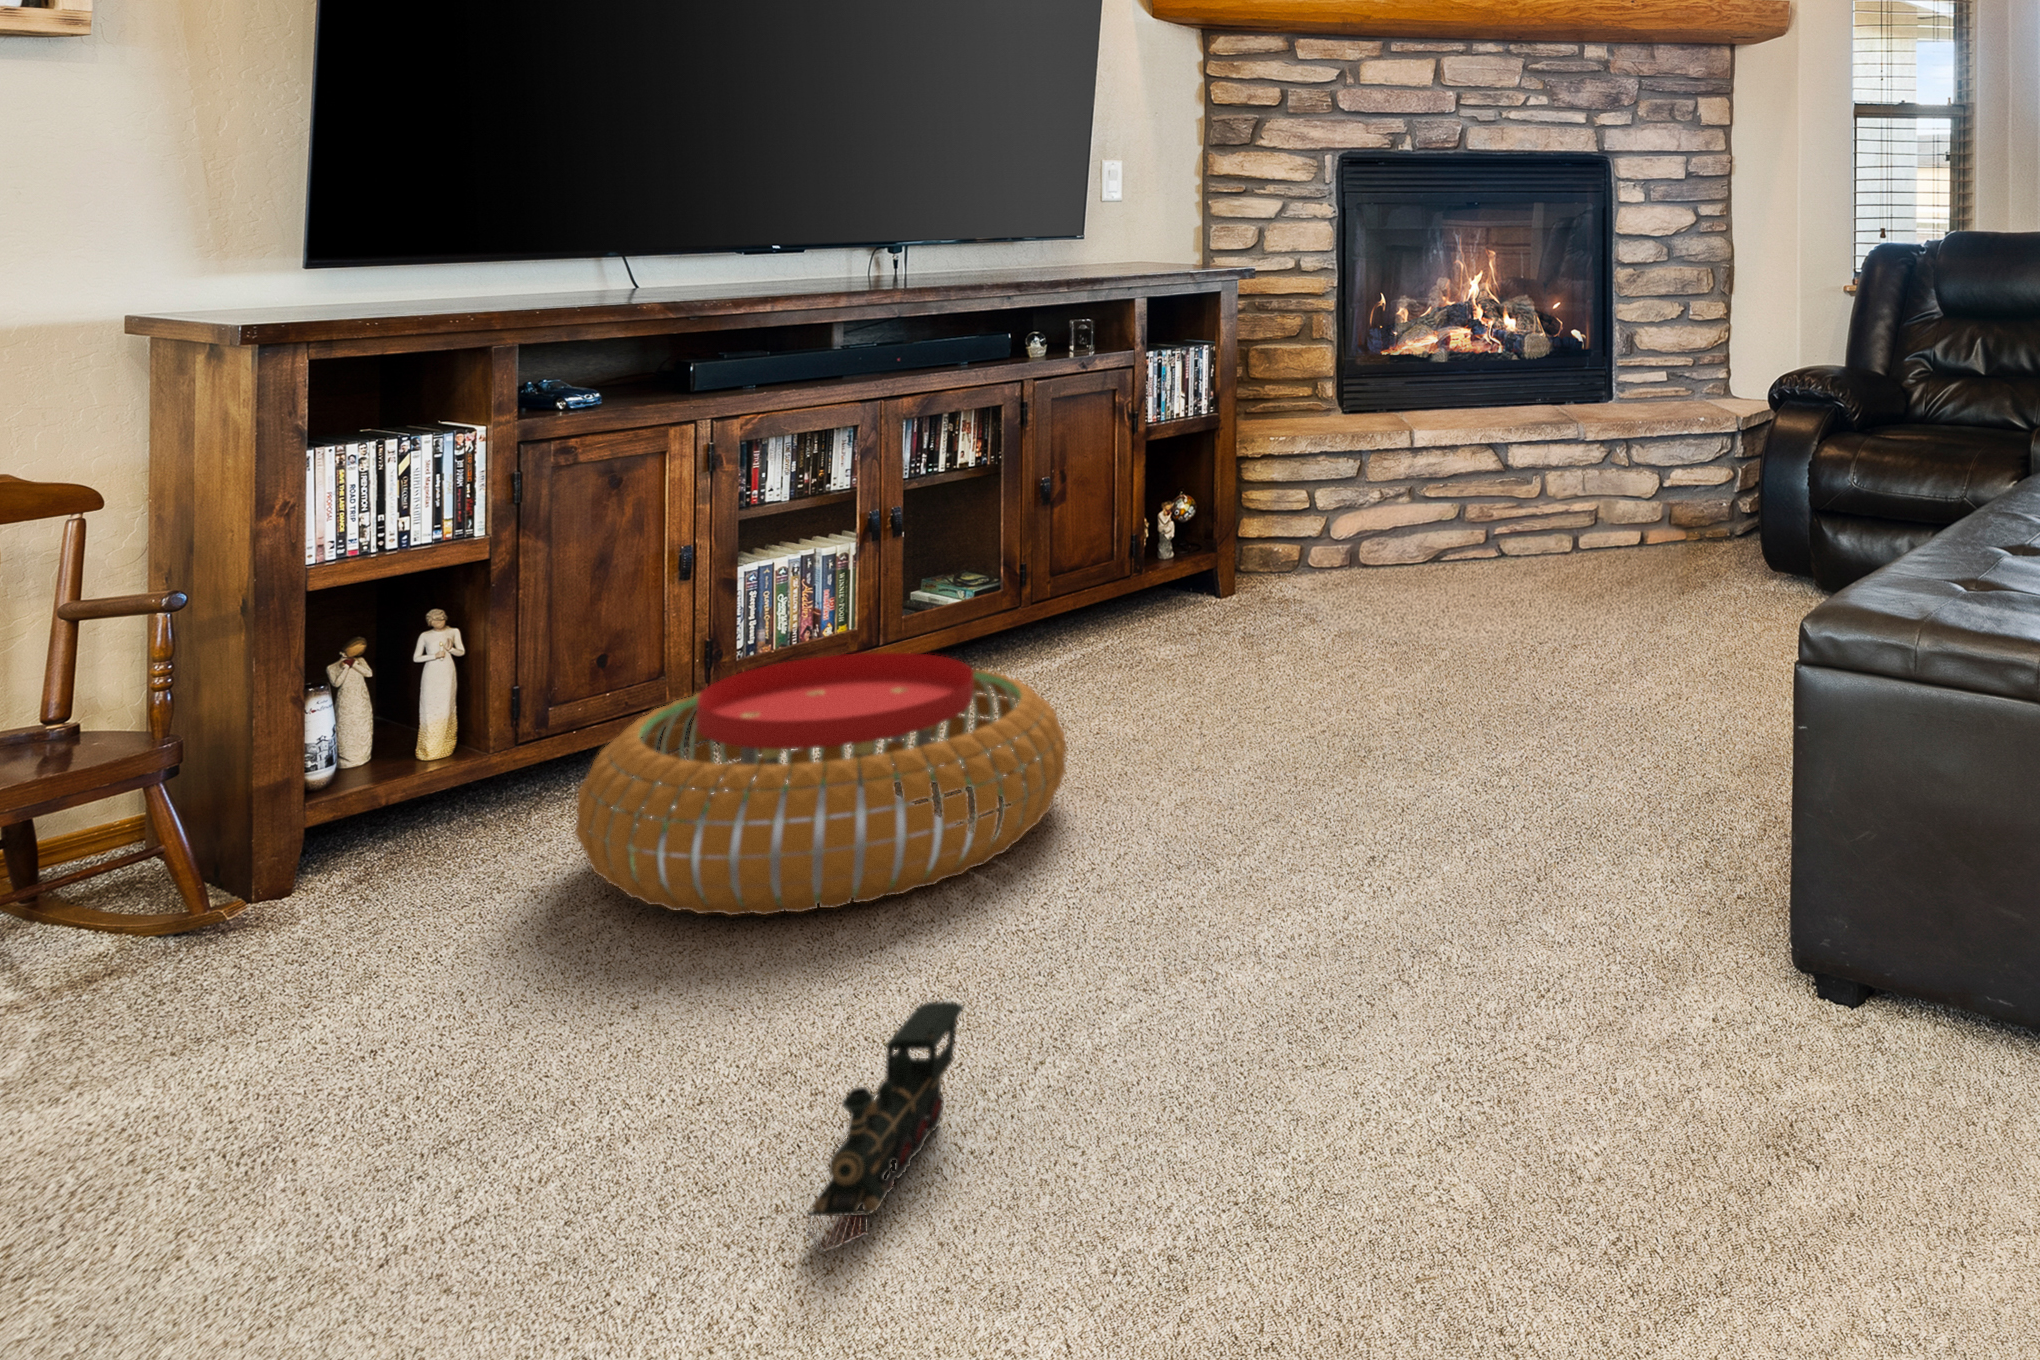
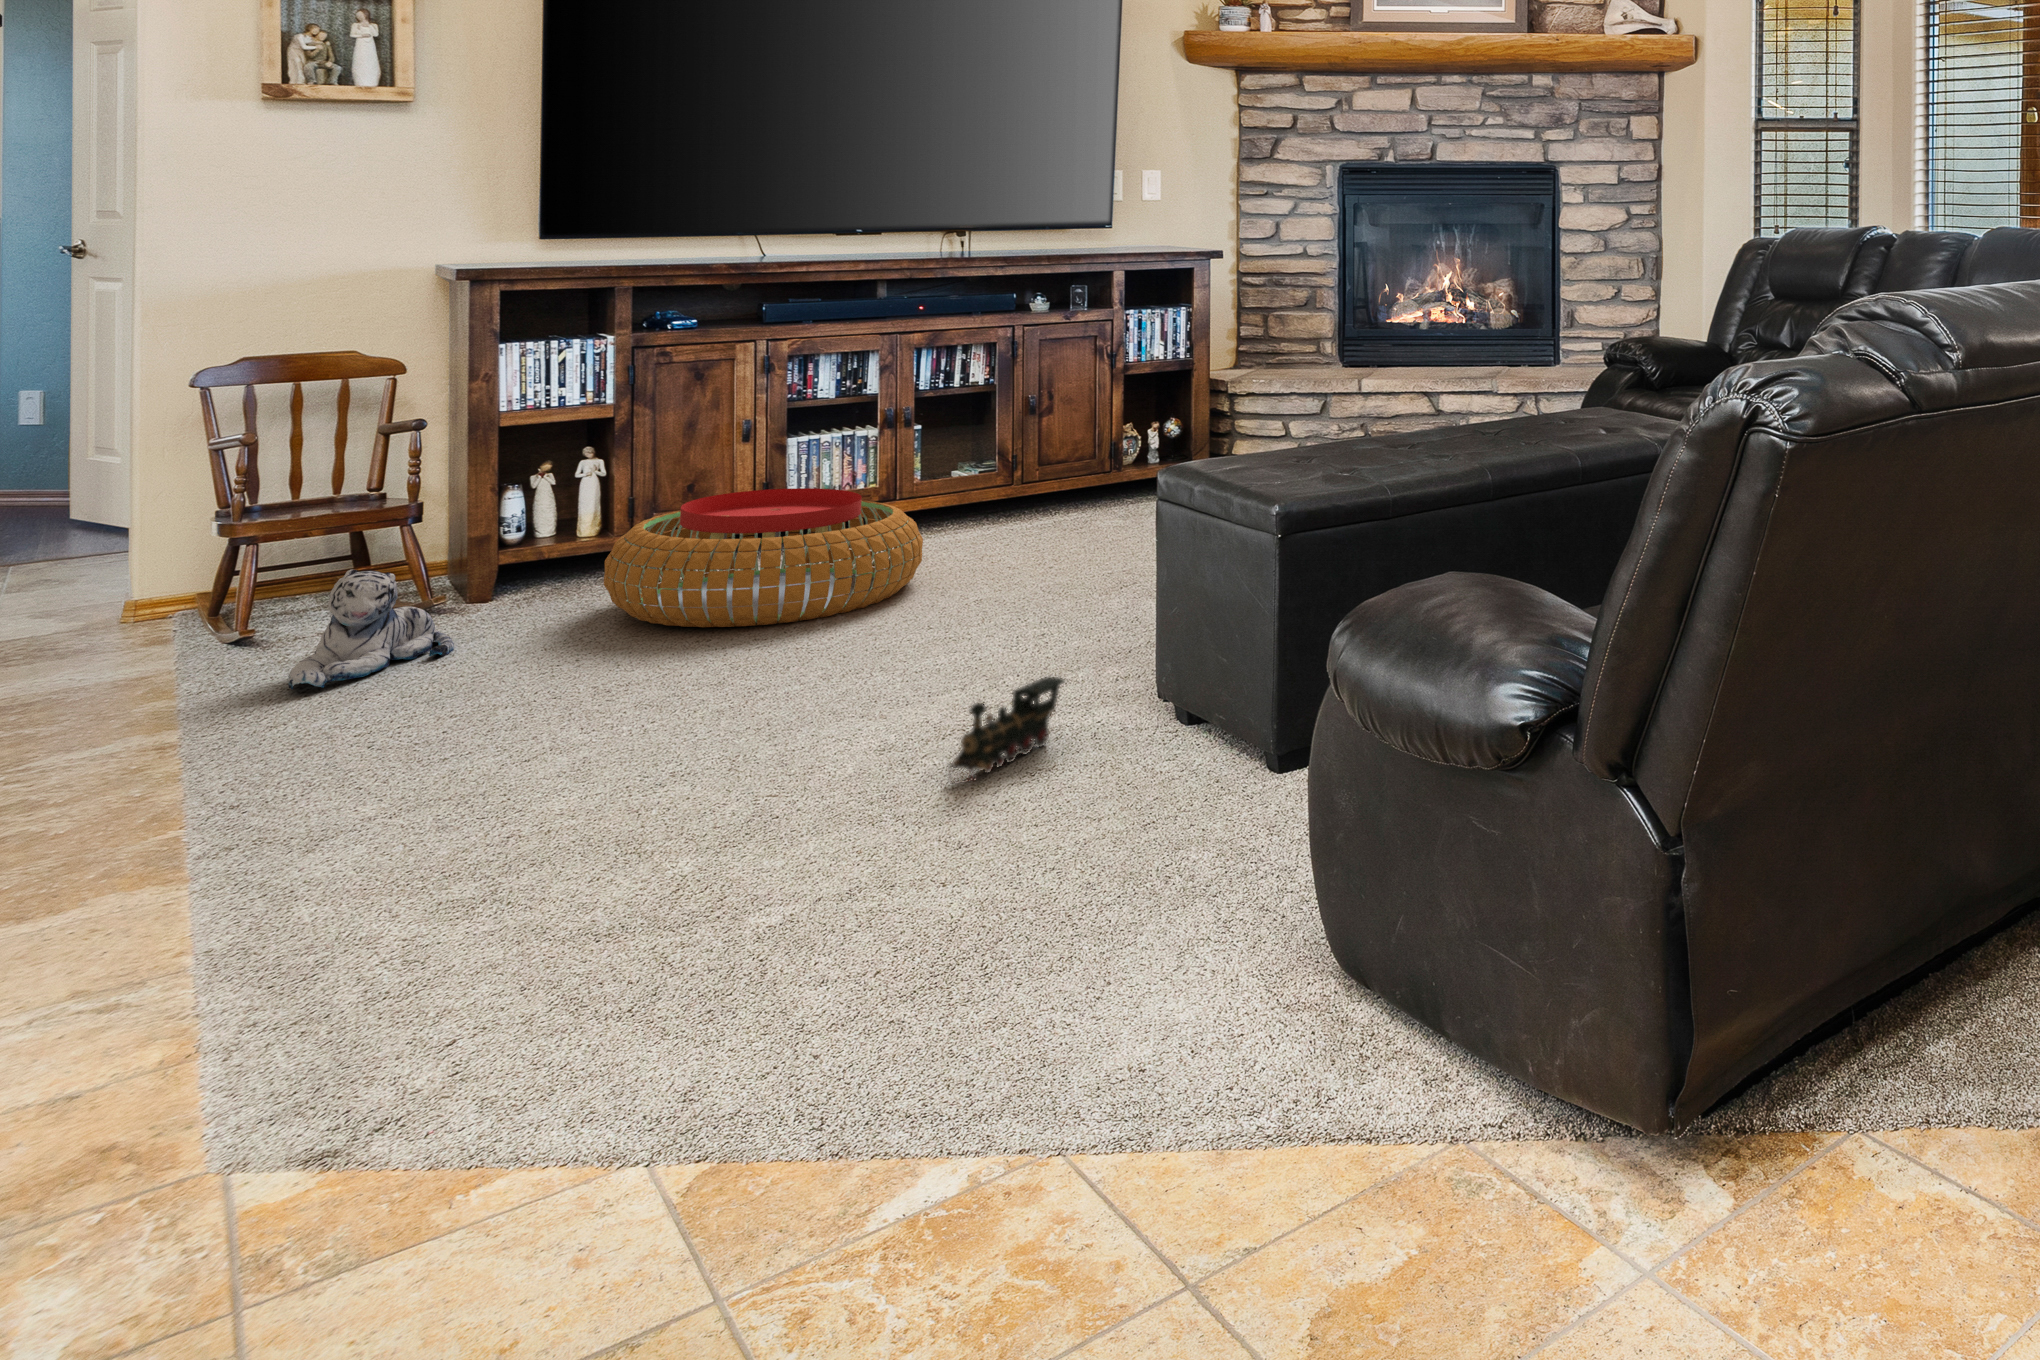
plush toy: none [85,893,359,1157] -> present [288,570,454,689]
toy train: present [807,1002,964,1251] -> present [949,677,1065,782]

